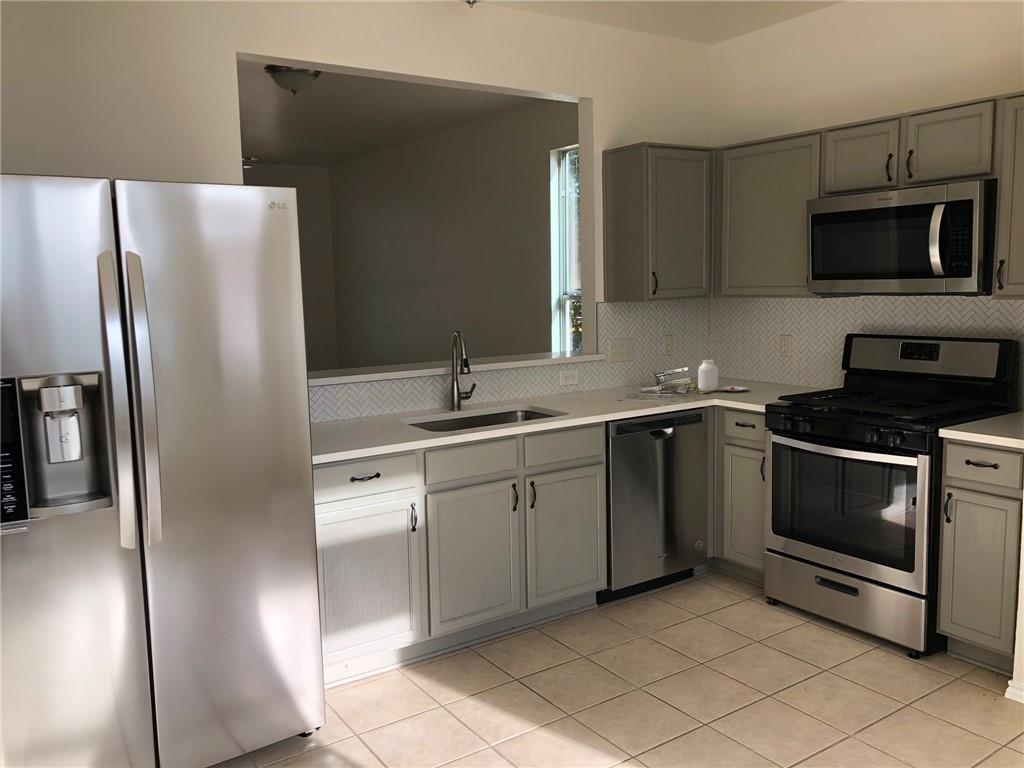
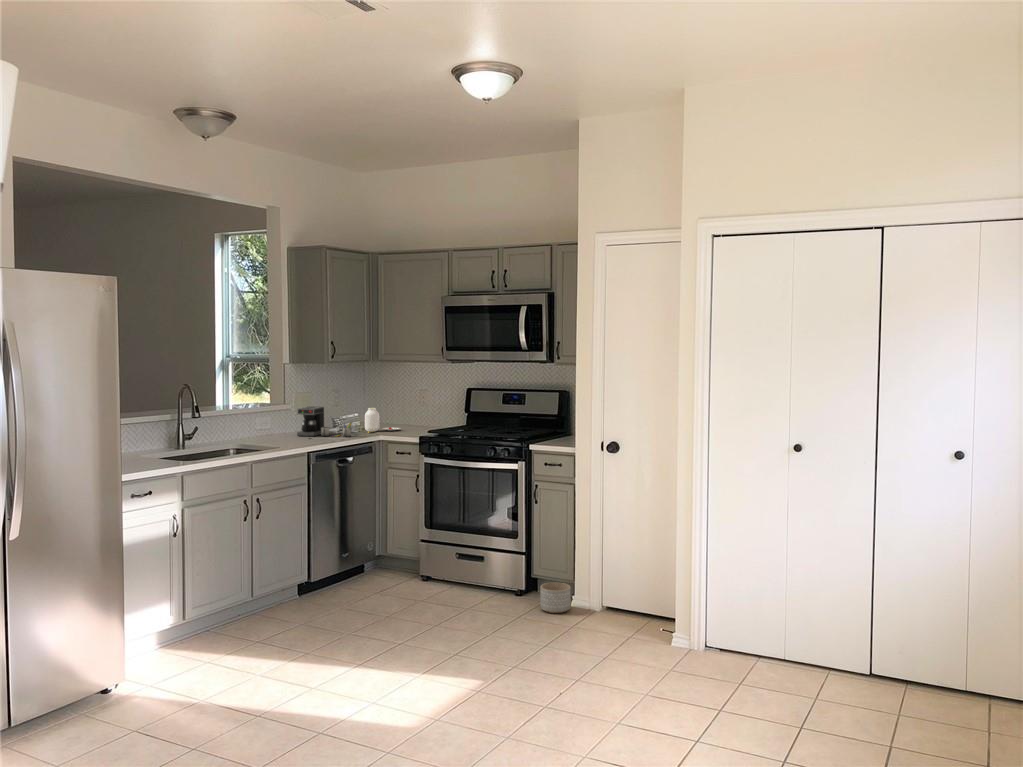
coffee maker: none [607,357,676,399] -> present [297,407,352,437]
planter: none [948,654,1006,711] -> present [540,582,571,613]

